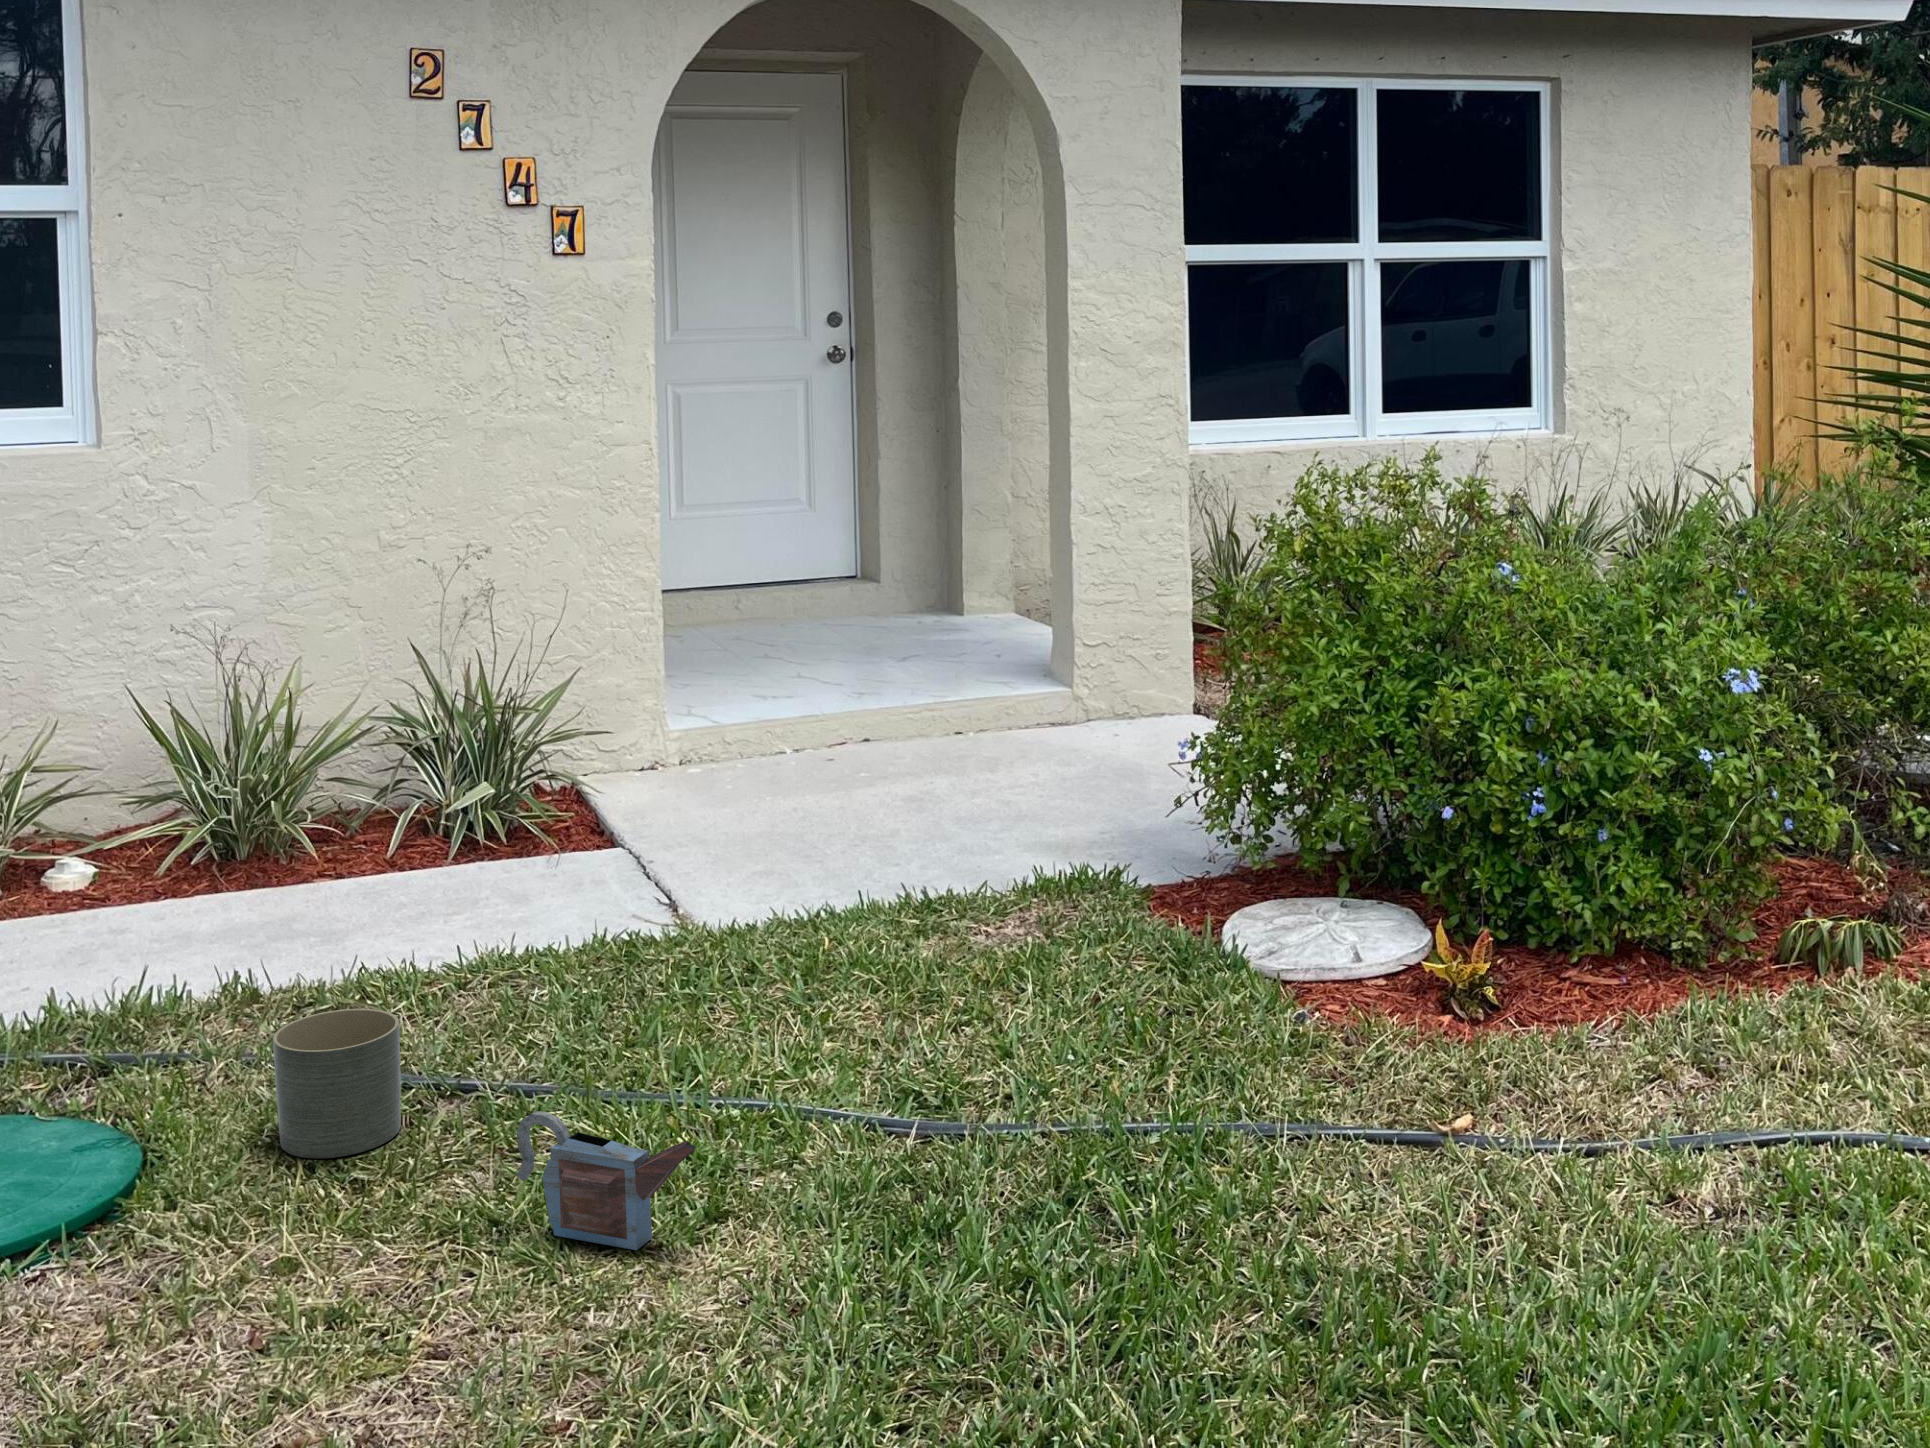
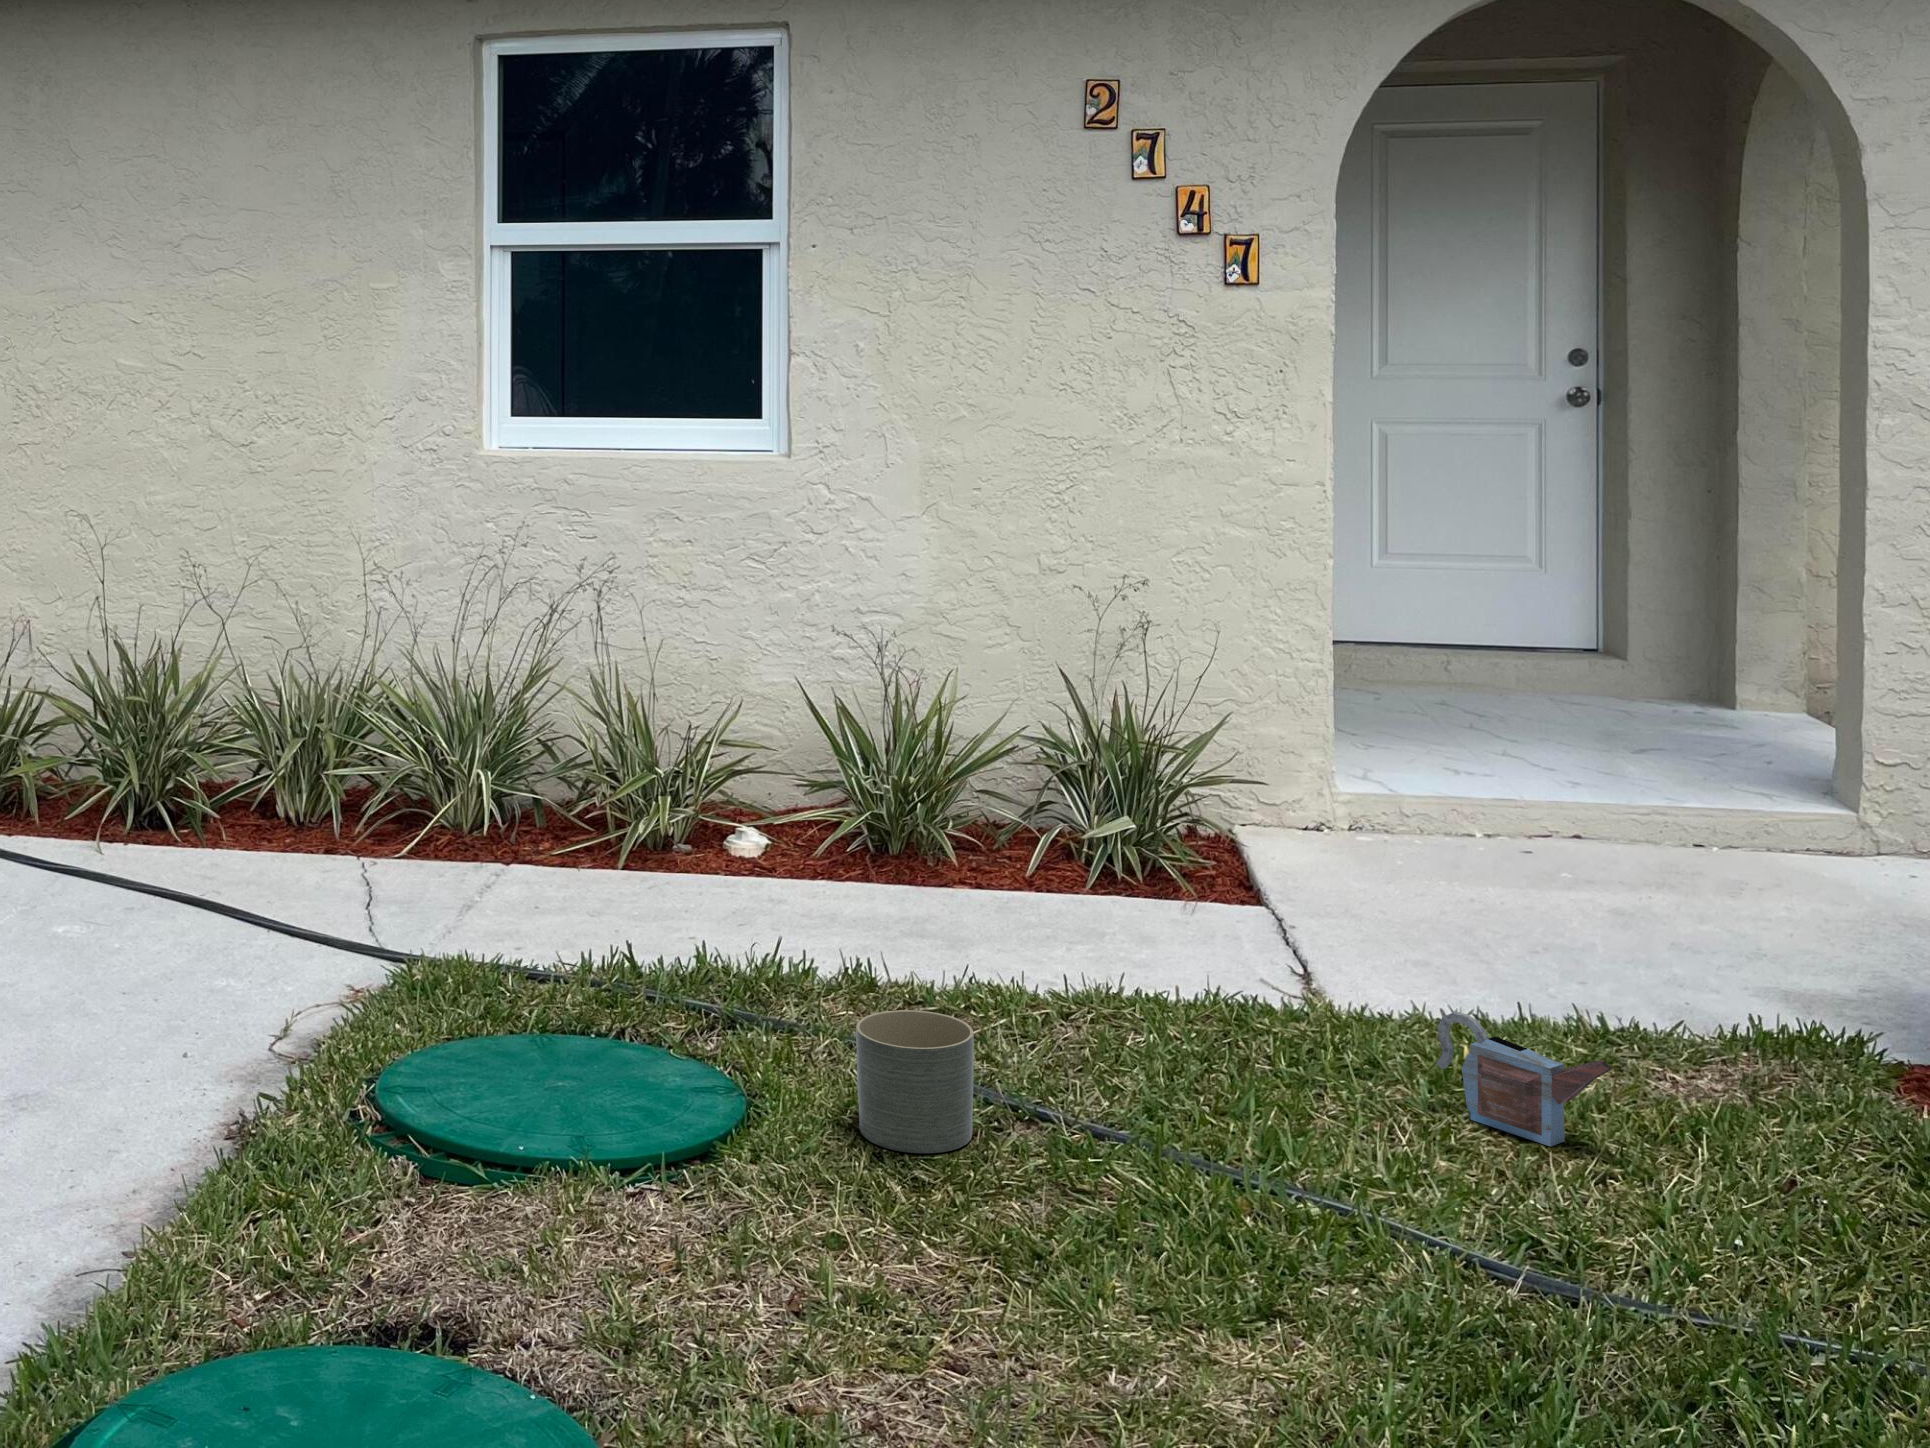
watering can: present [516,1111,697,1250] -> present [1436,1012,1613,1147]

